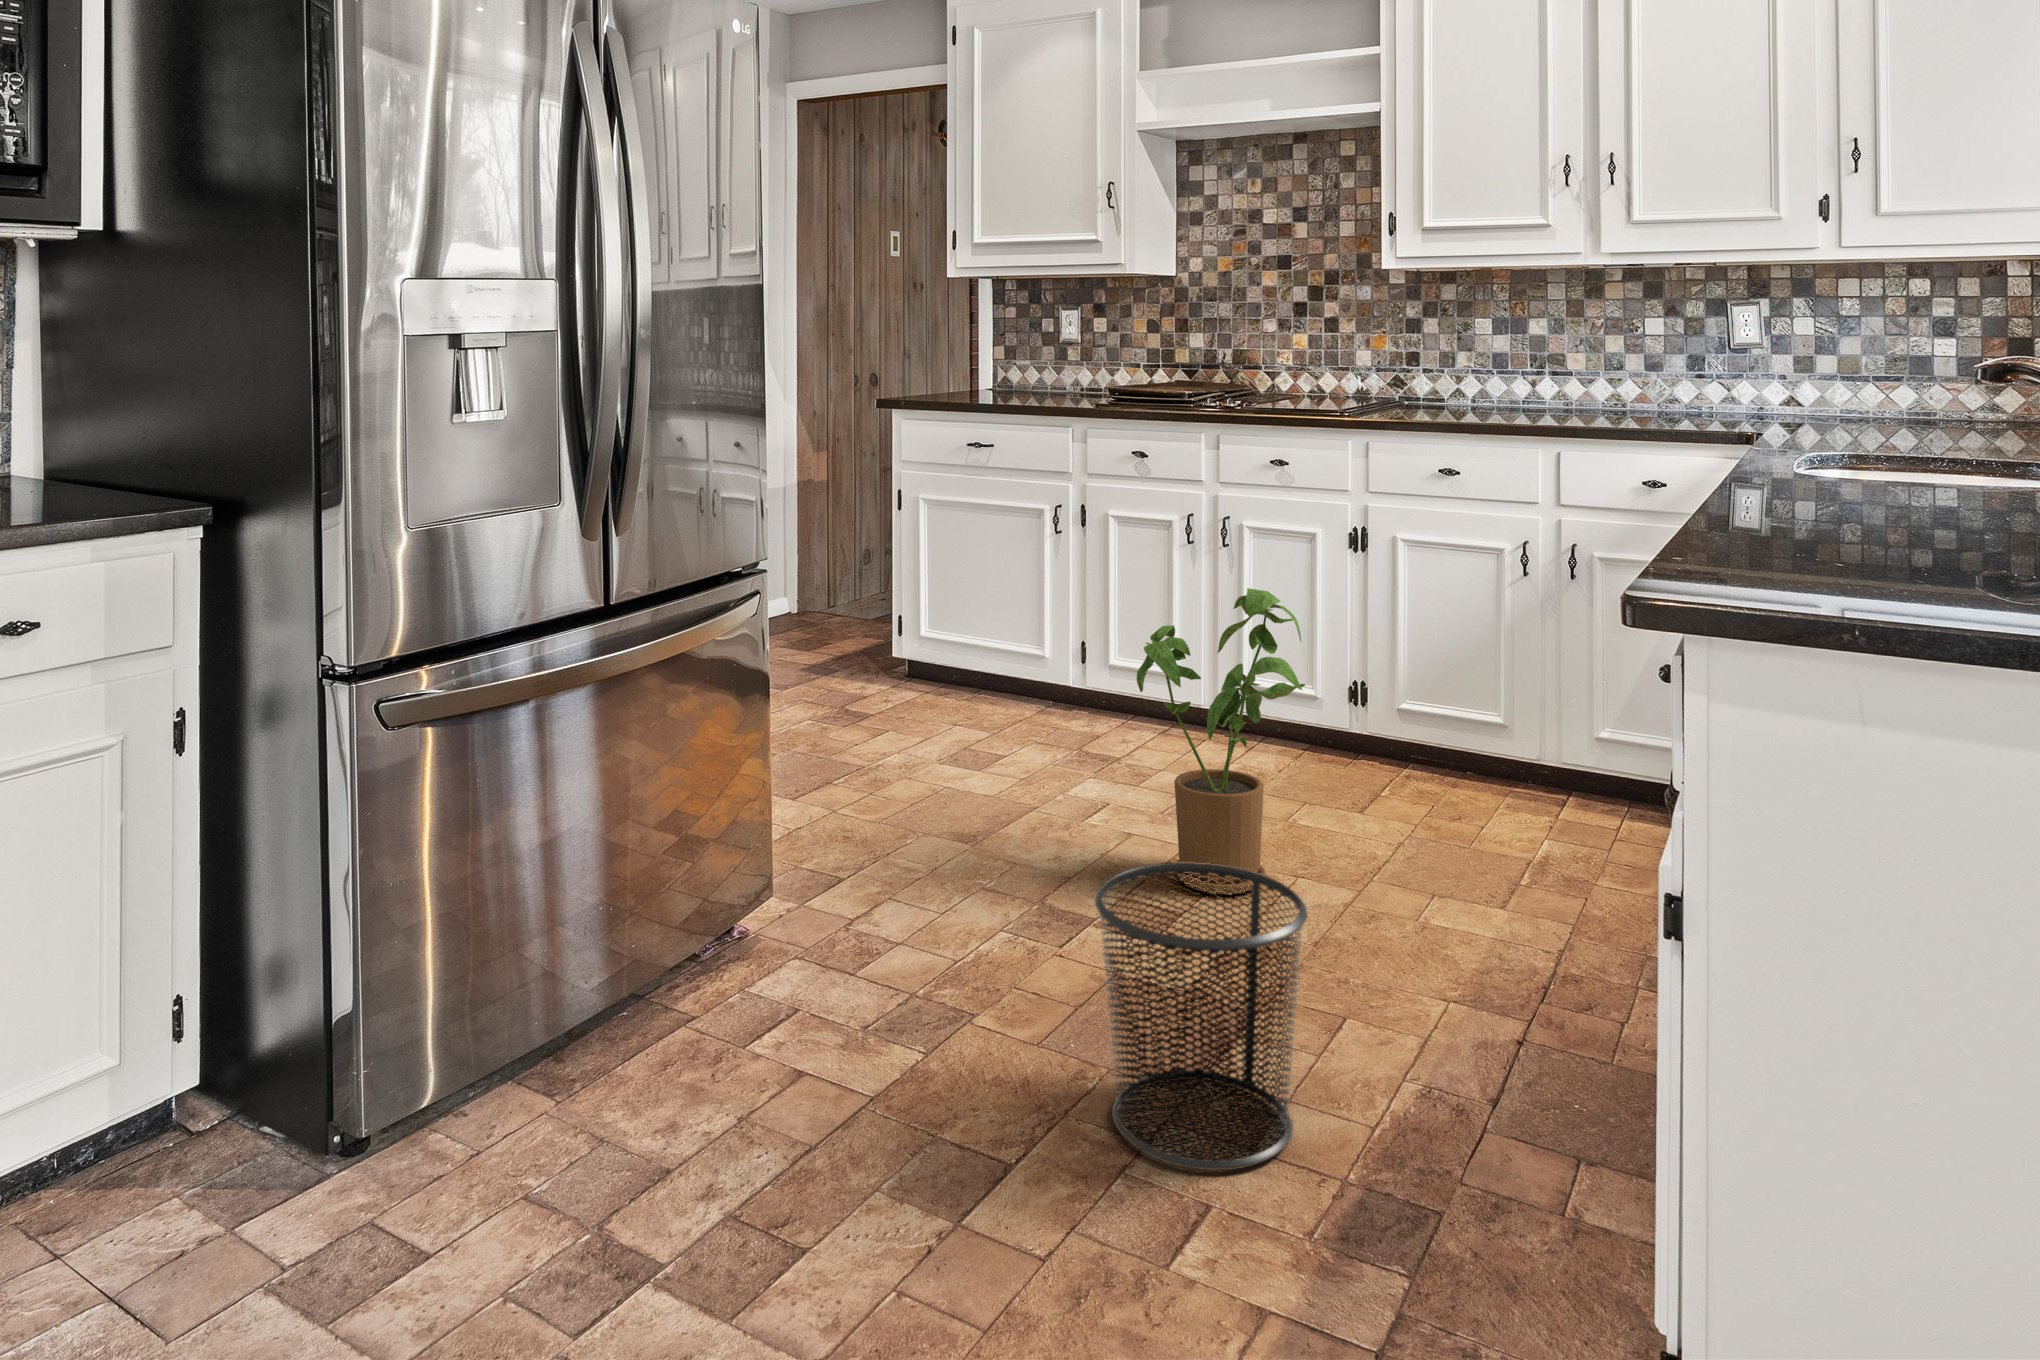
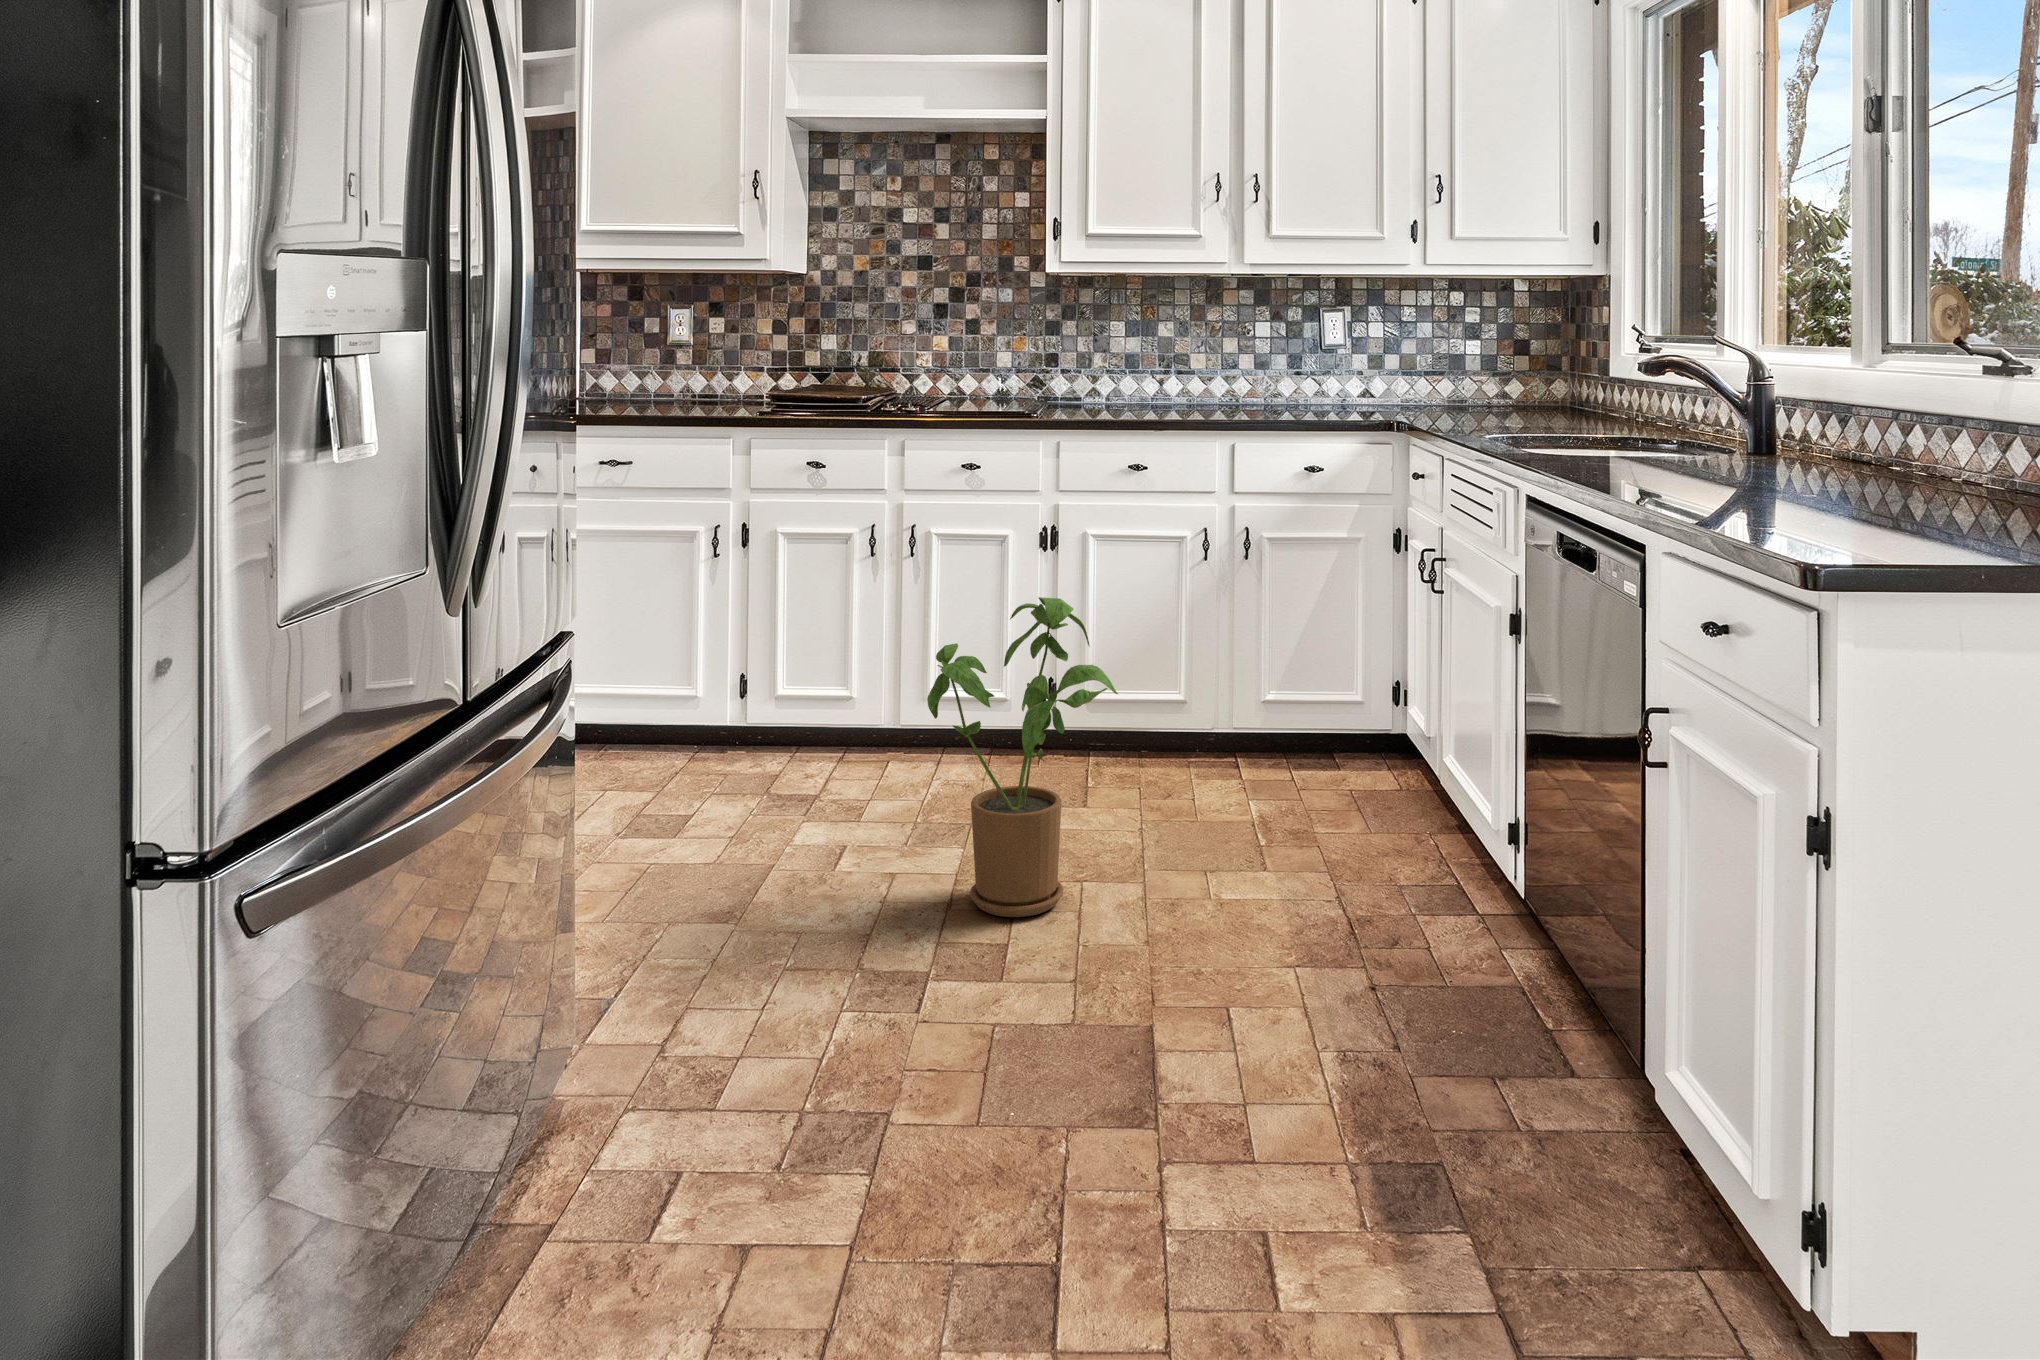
waste bin: present [1095,862,1308,1170] -> none [1085,887,1303,1212]

